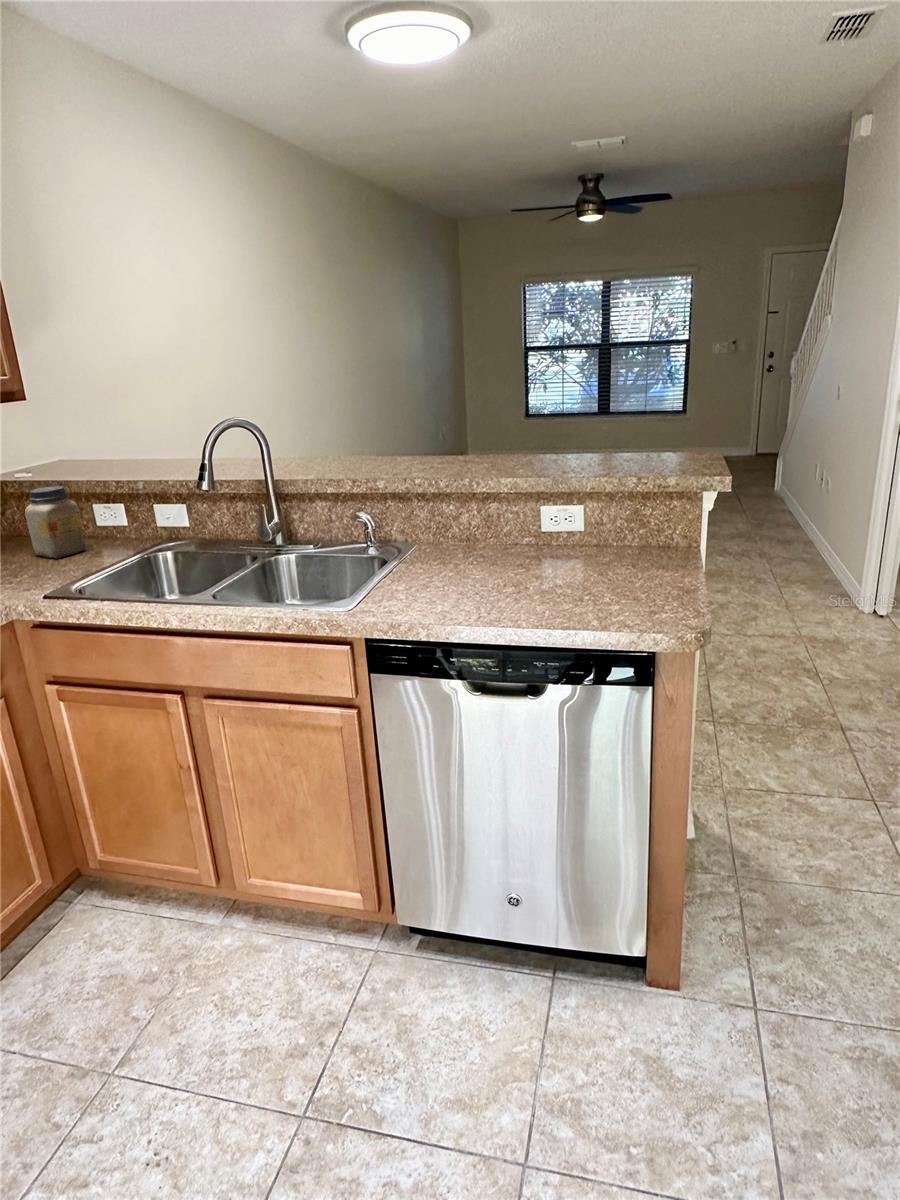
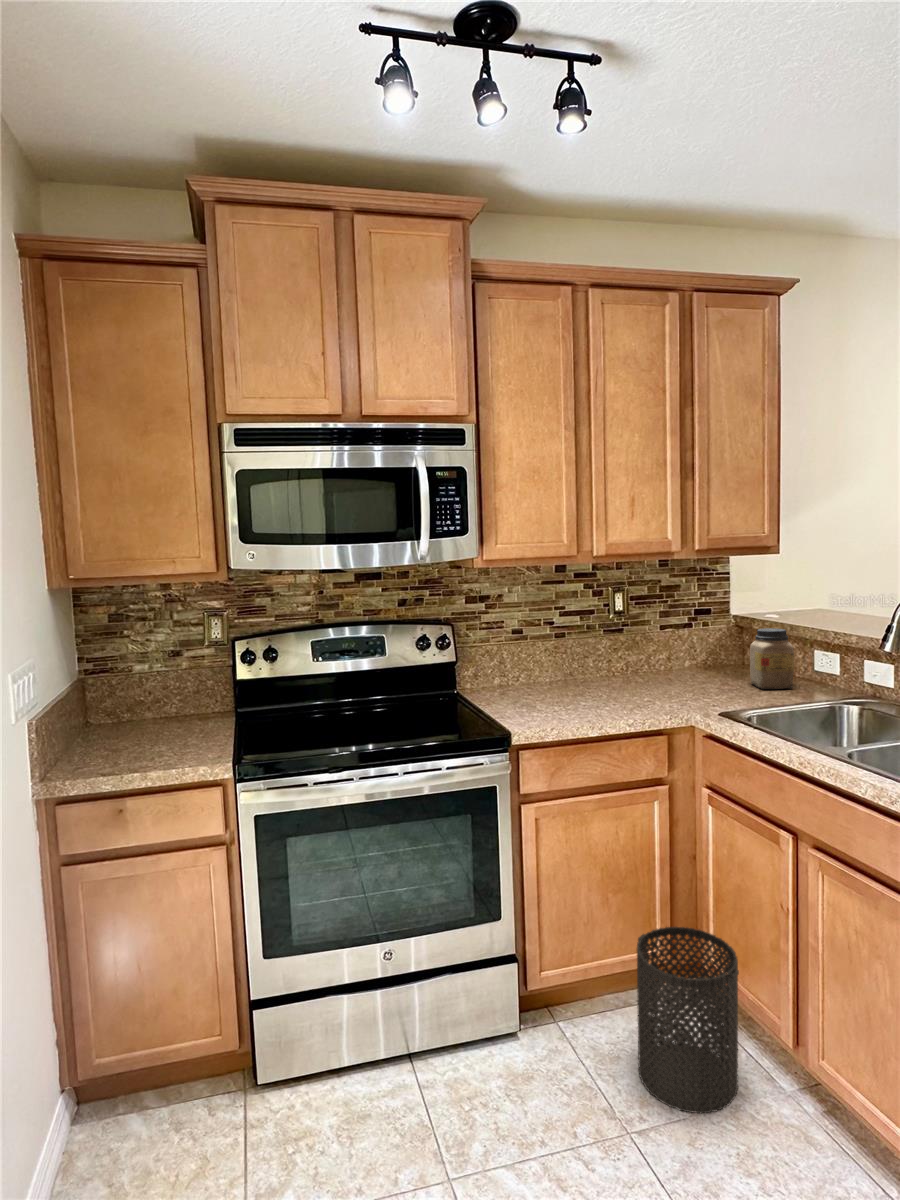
trash can: none [38,830,181,1023] -> present [637,927,739,1113]

